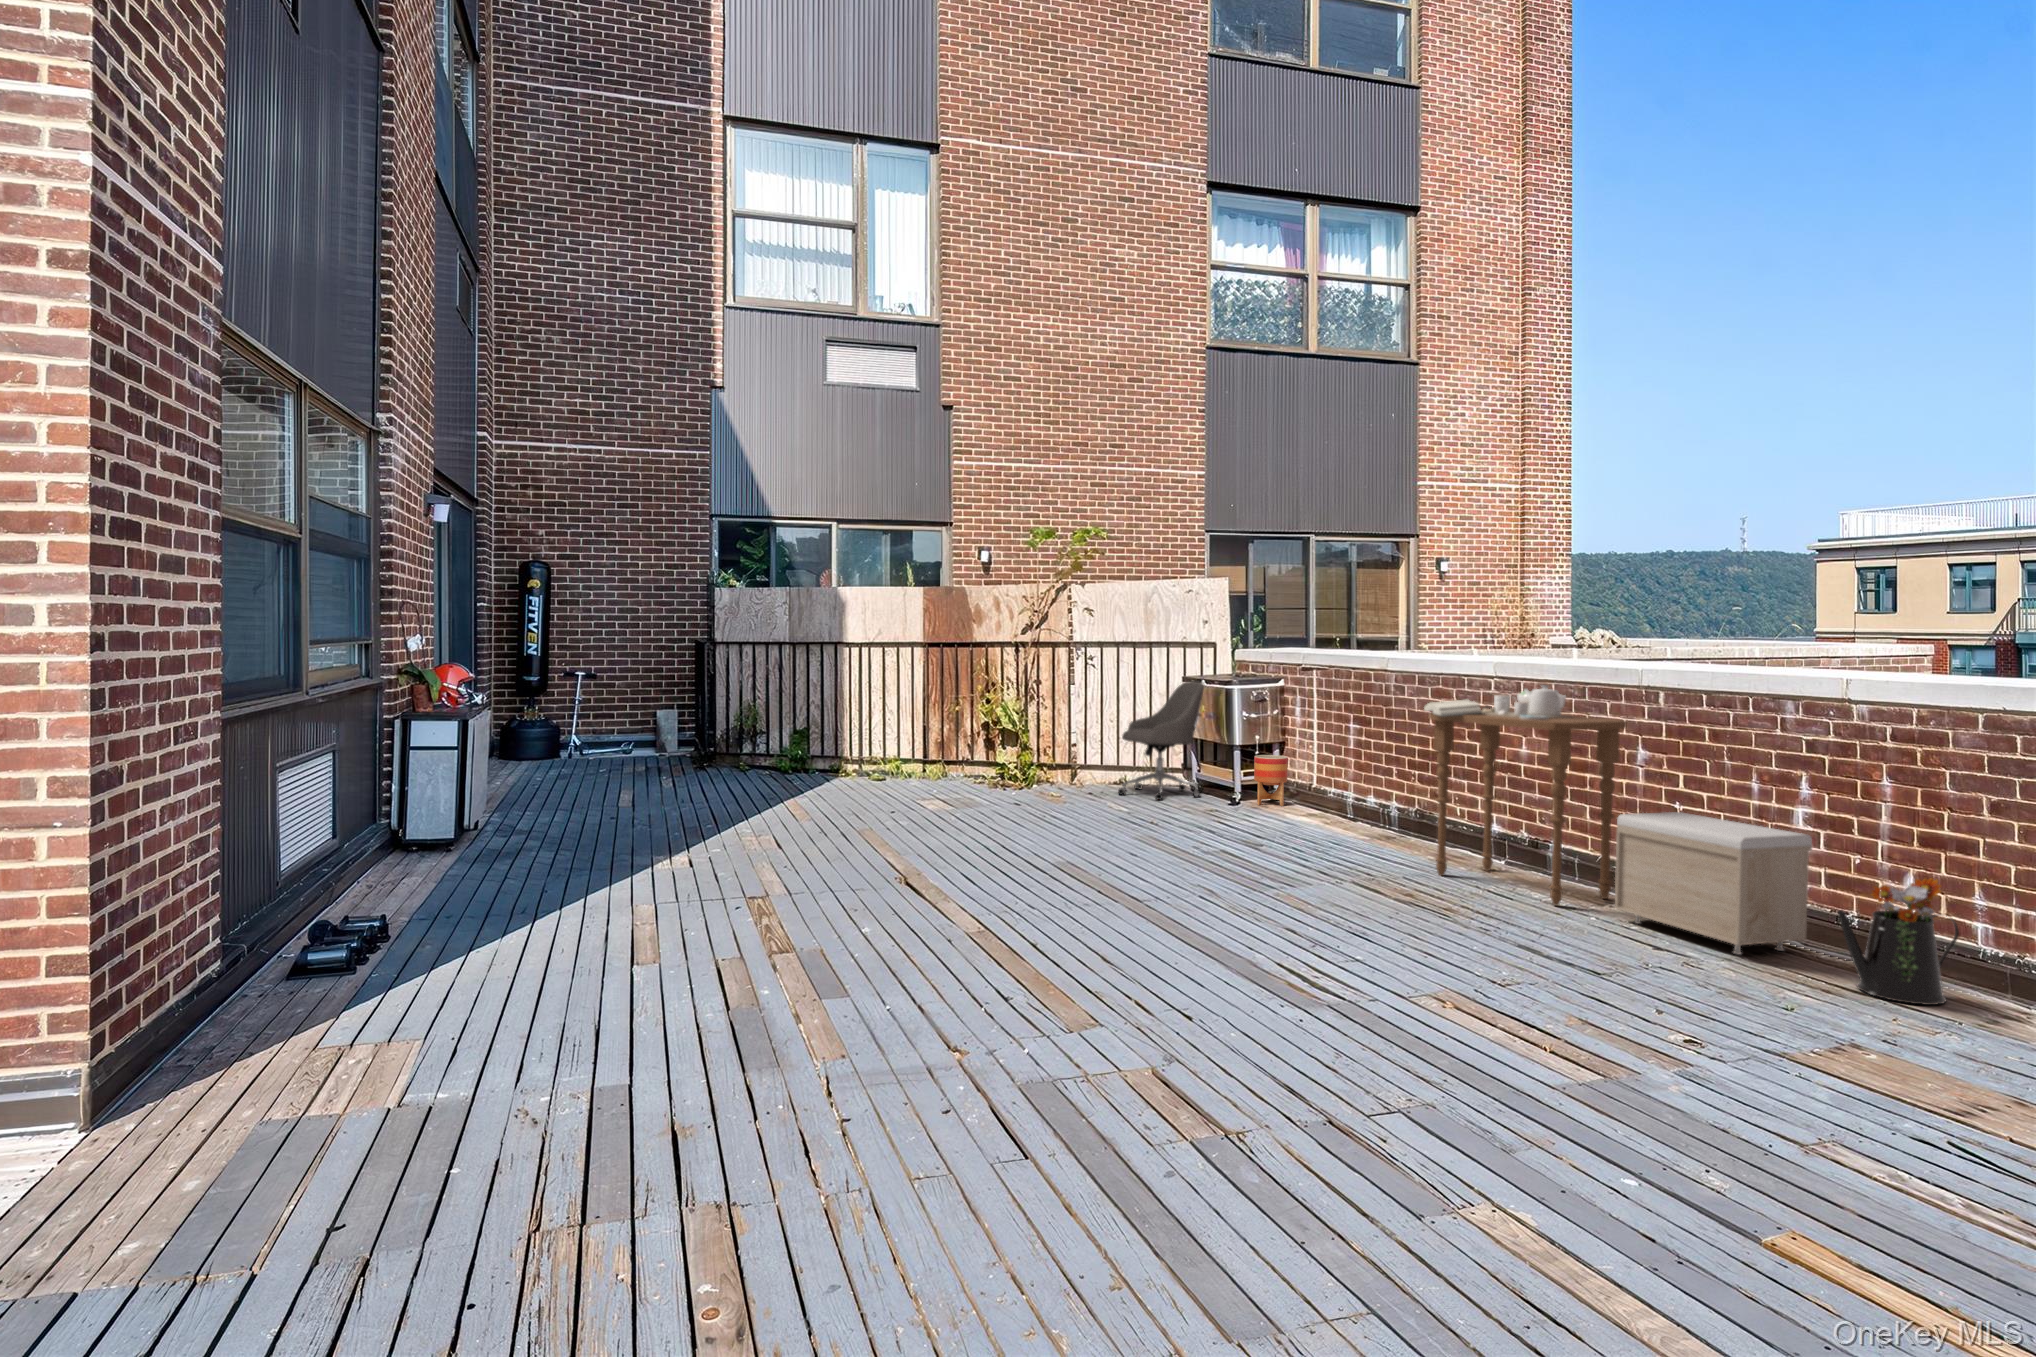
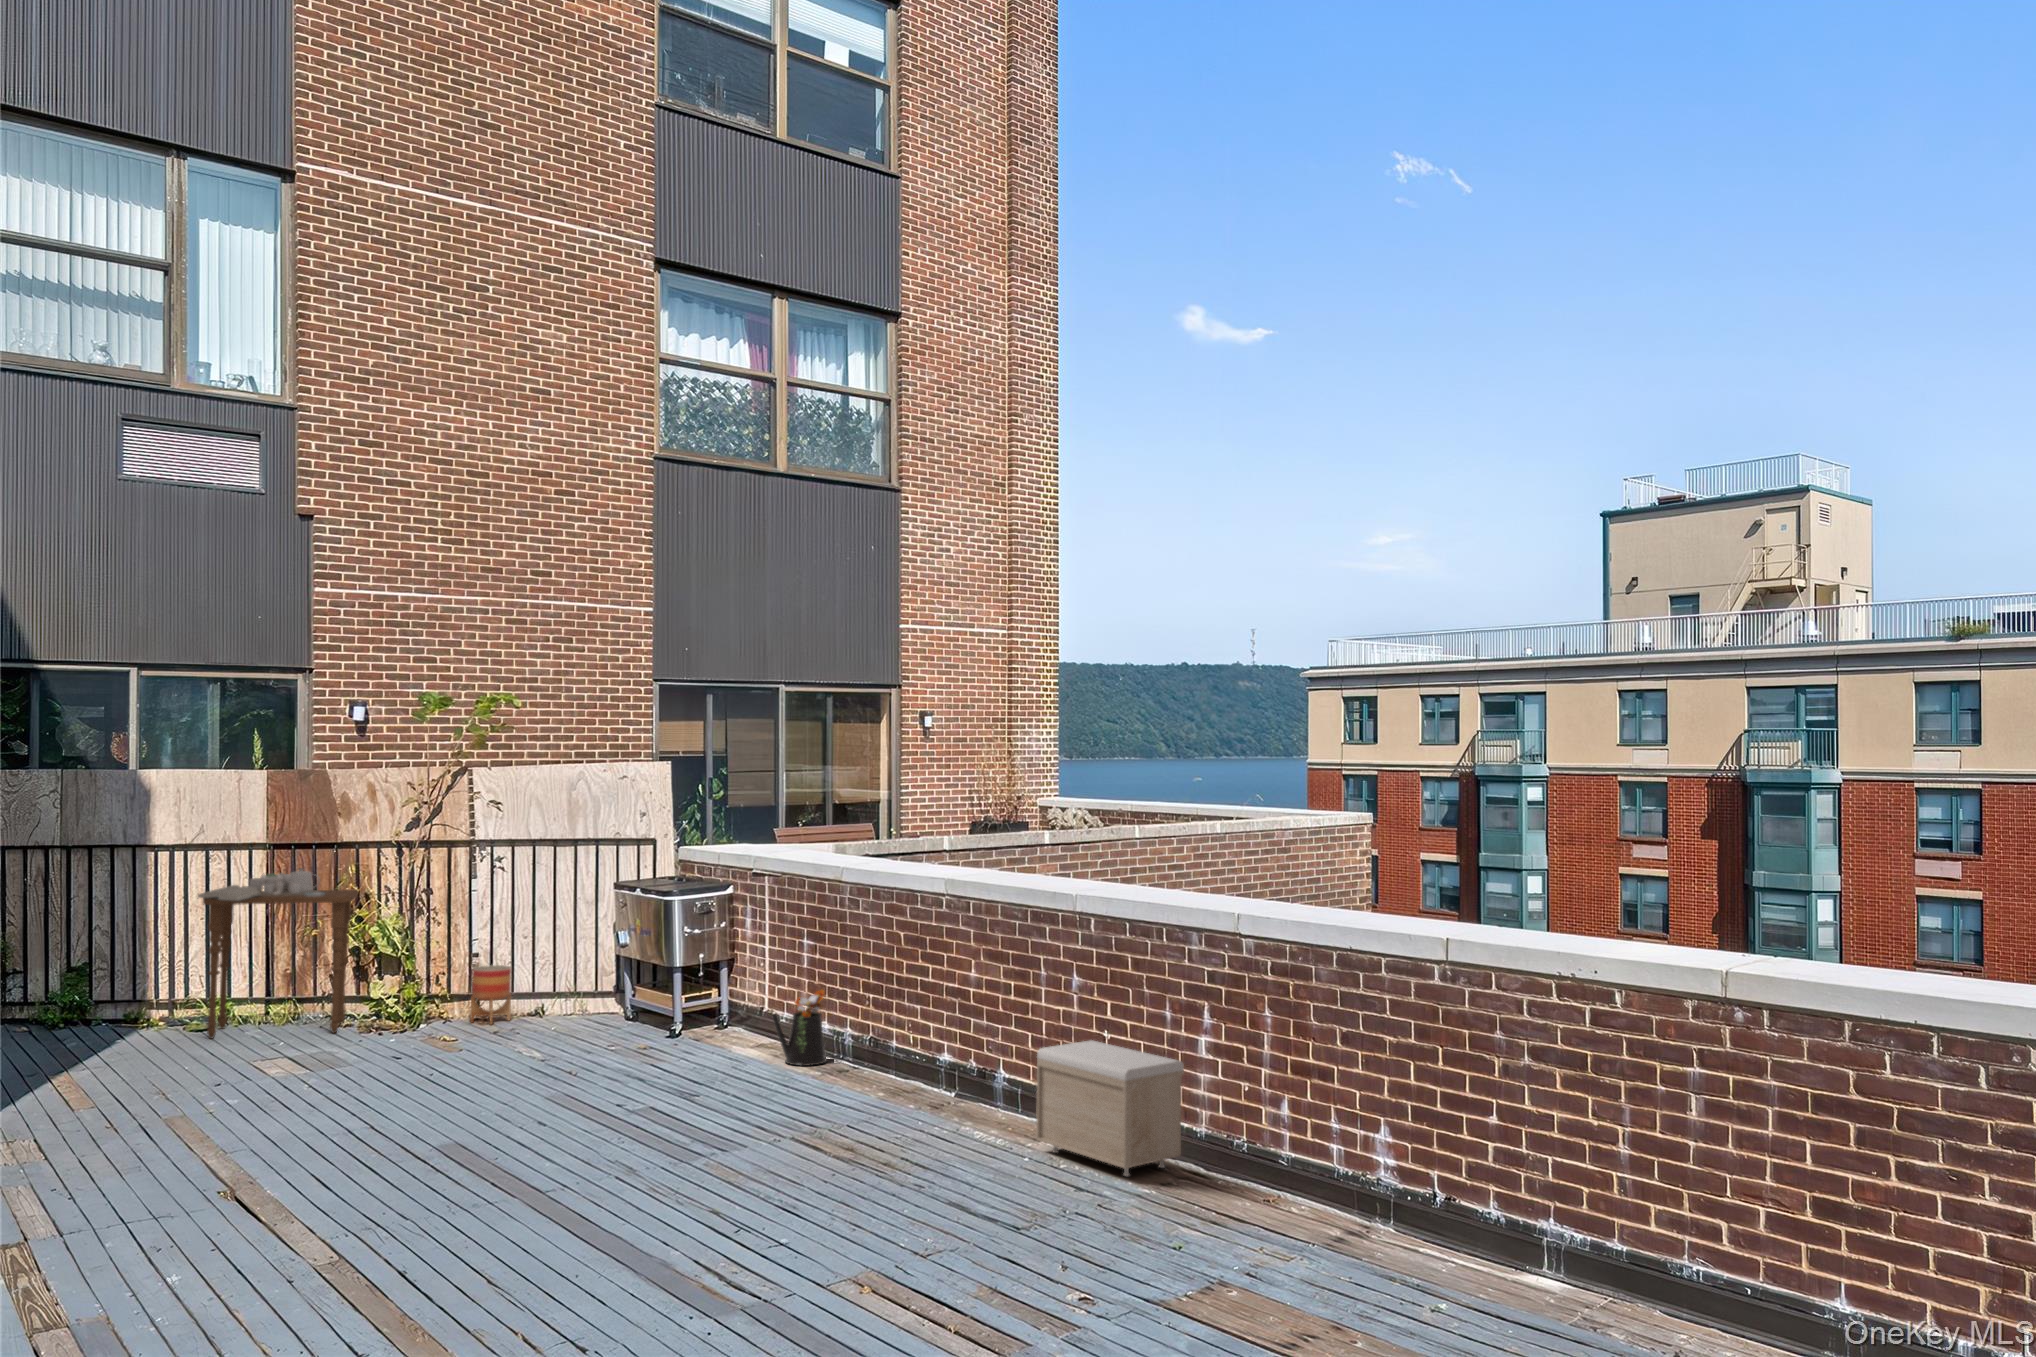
chair: present [1118,681,1204,800] -> none [534,888,643,1038]
side table: present [1424,685,1627,905] -> present [198,868,358,1038]
planter: present [1254,755,1288,806] -> present [470,965,511,1024]
watering can: present [1838,878,1959,1005] -> present [773,990,835,1066]

